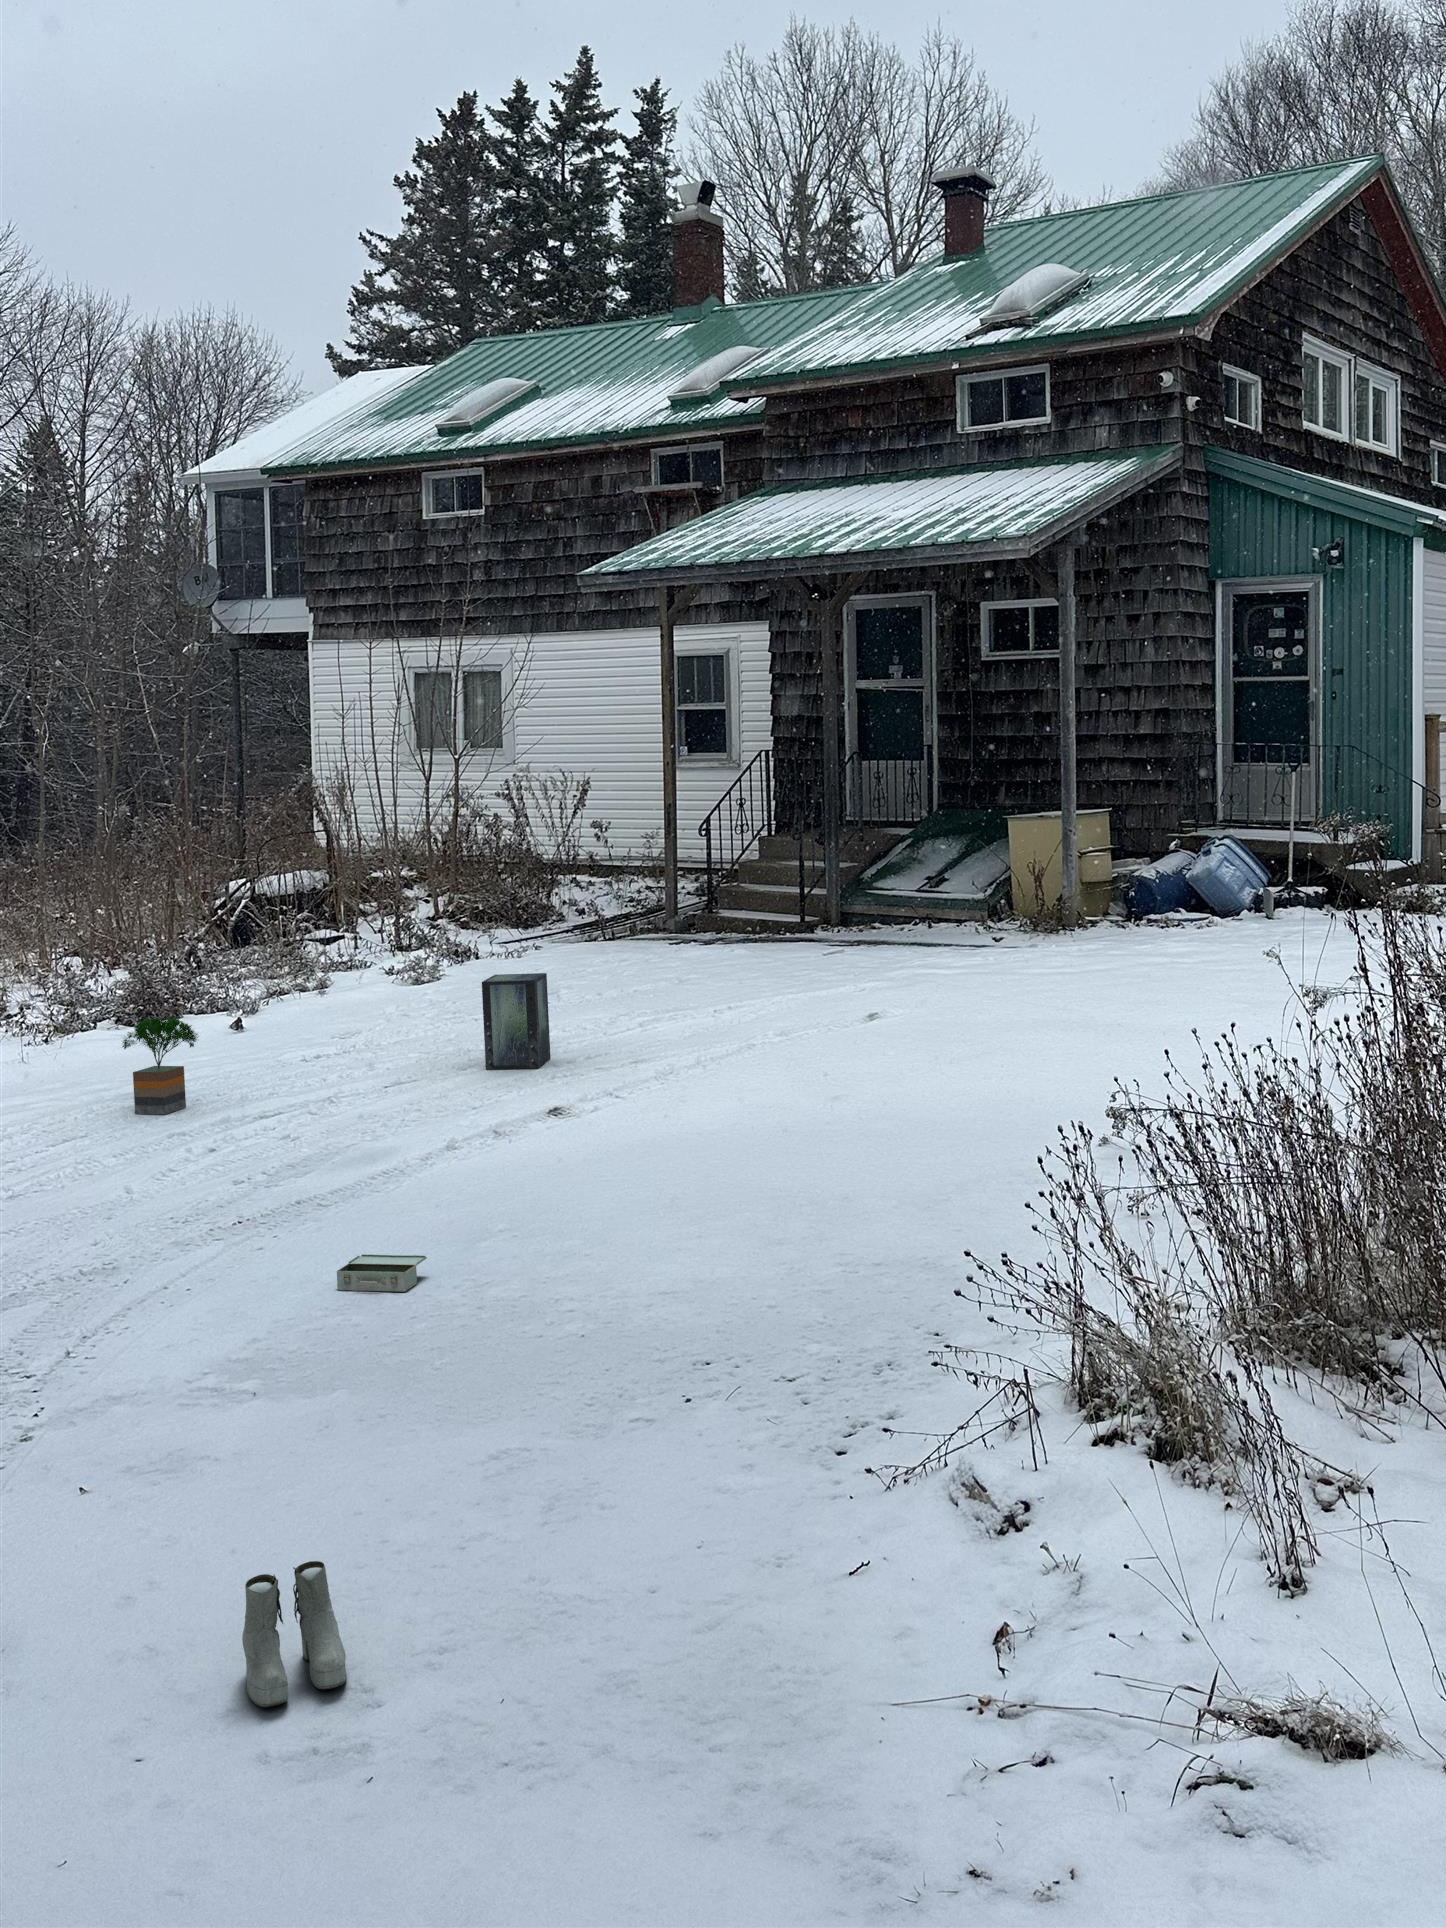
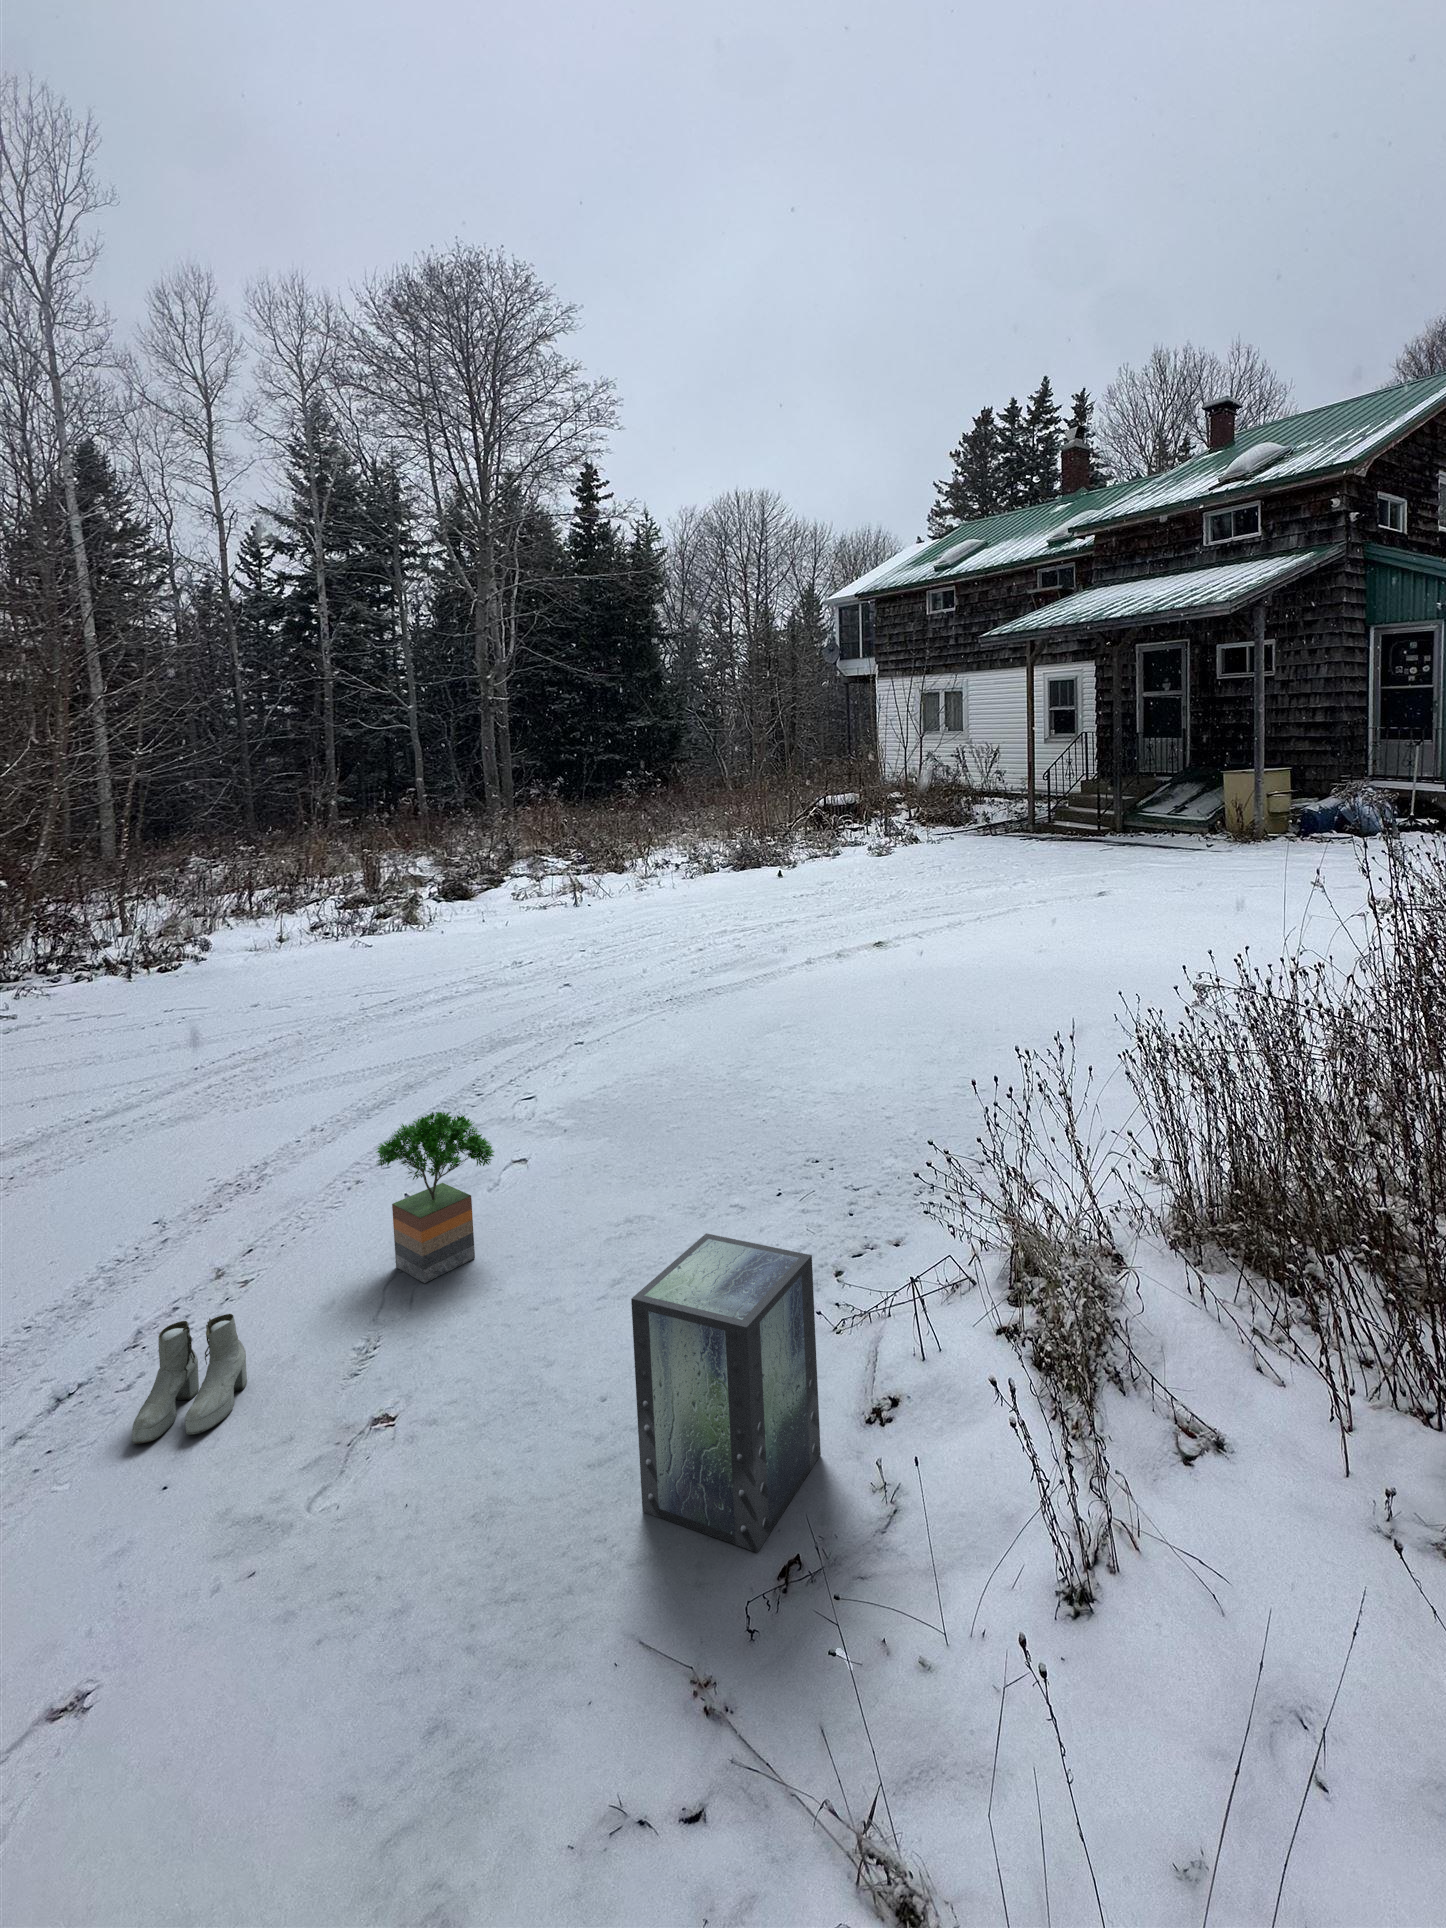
storage box: present [482,973,551,1070] -> present [631,1233,821,1552]
potted tree: present [122,1017,198,1115] -> present [376,1112,494,1283]
toolbox: present [337,1255,427,1292] -> none [616,1023,673,1052]

